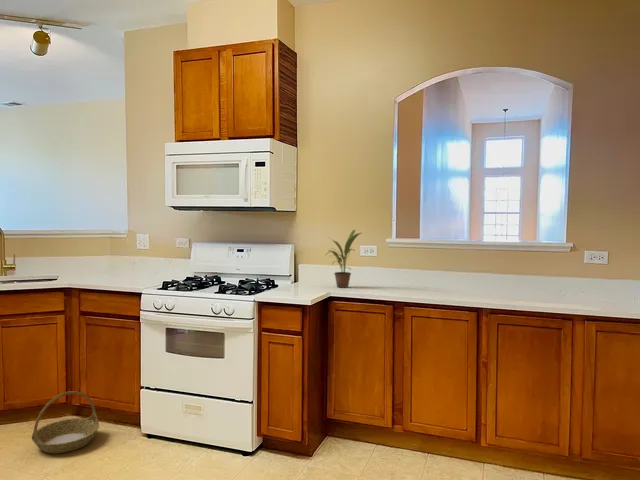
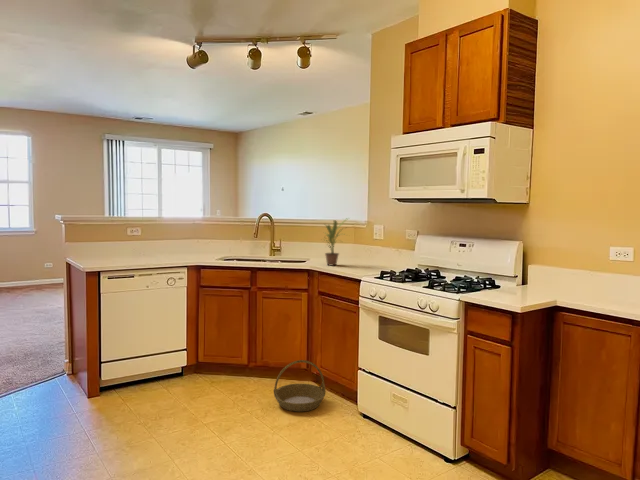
potted plant: present [327,230,361,288] -> present [325,221,343,265]

